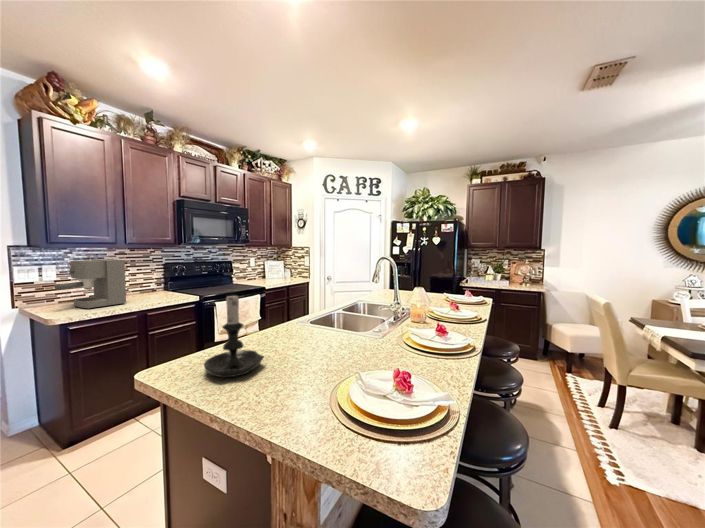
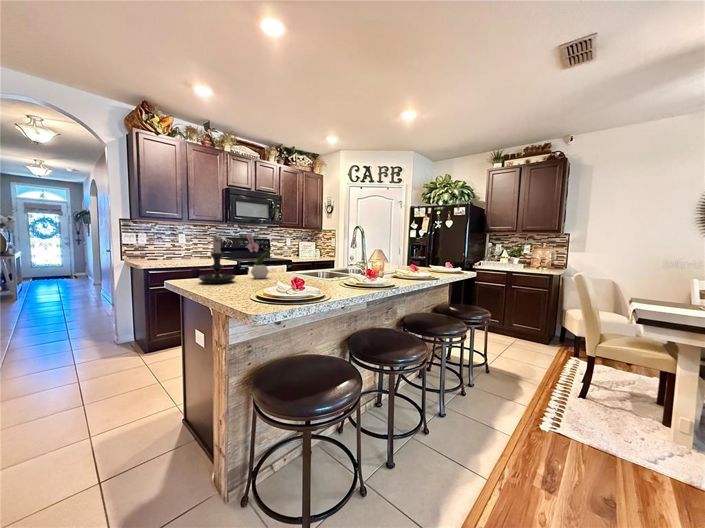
coffee maker: present [54,259,126,309] -> none [143,229,186,262]
flower arrangement: none [266,271,303,349] -> present [247,227,270,279]

